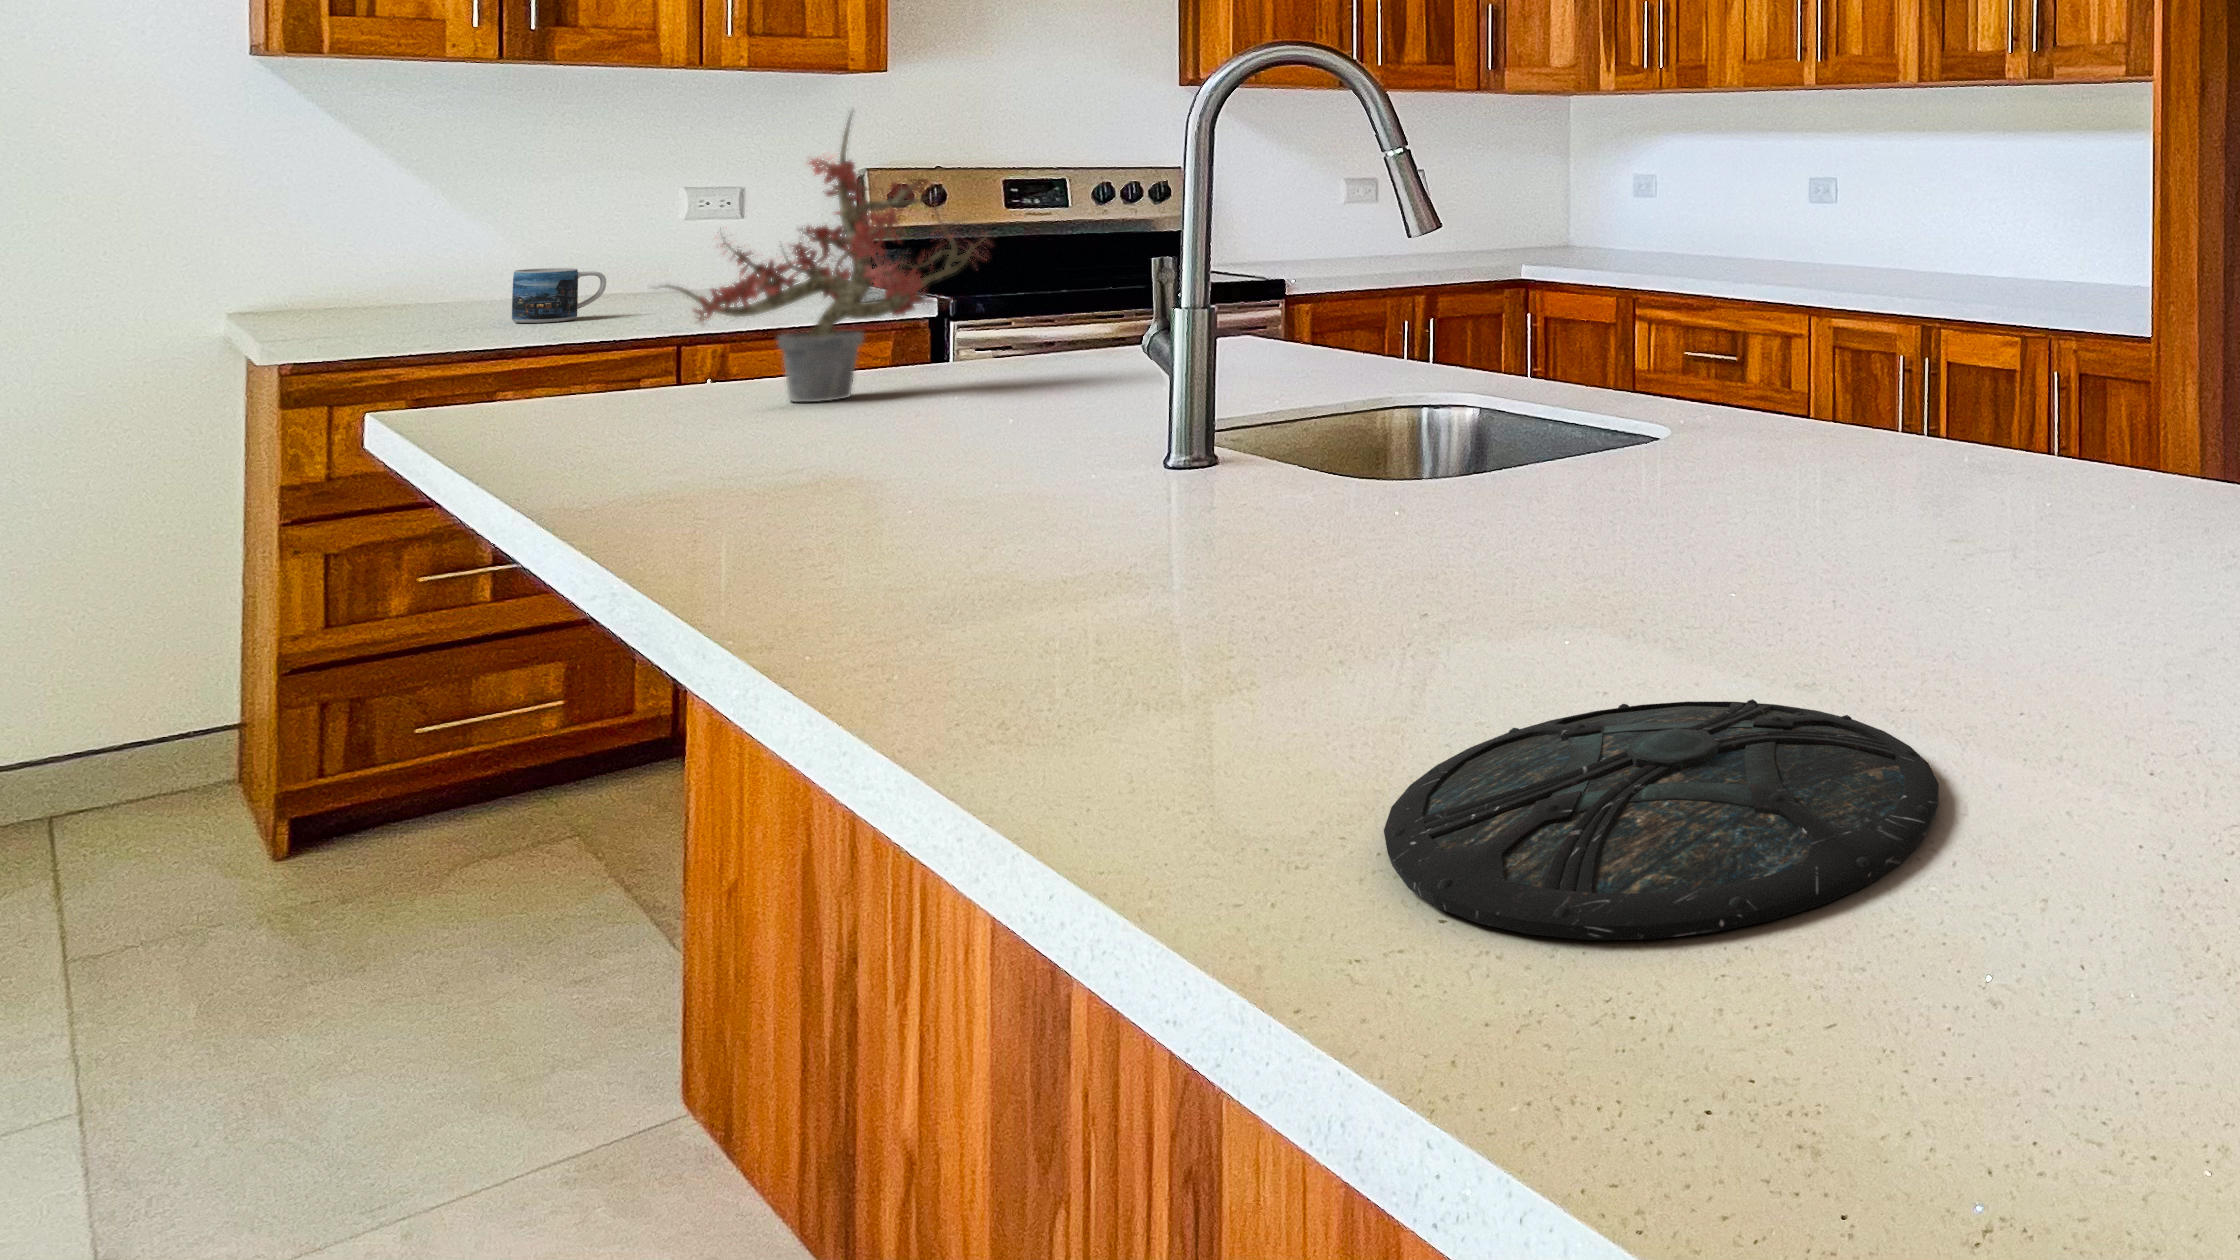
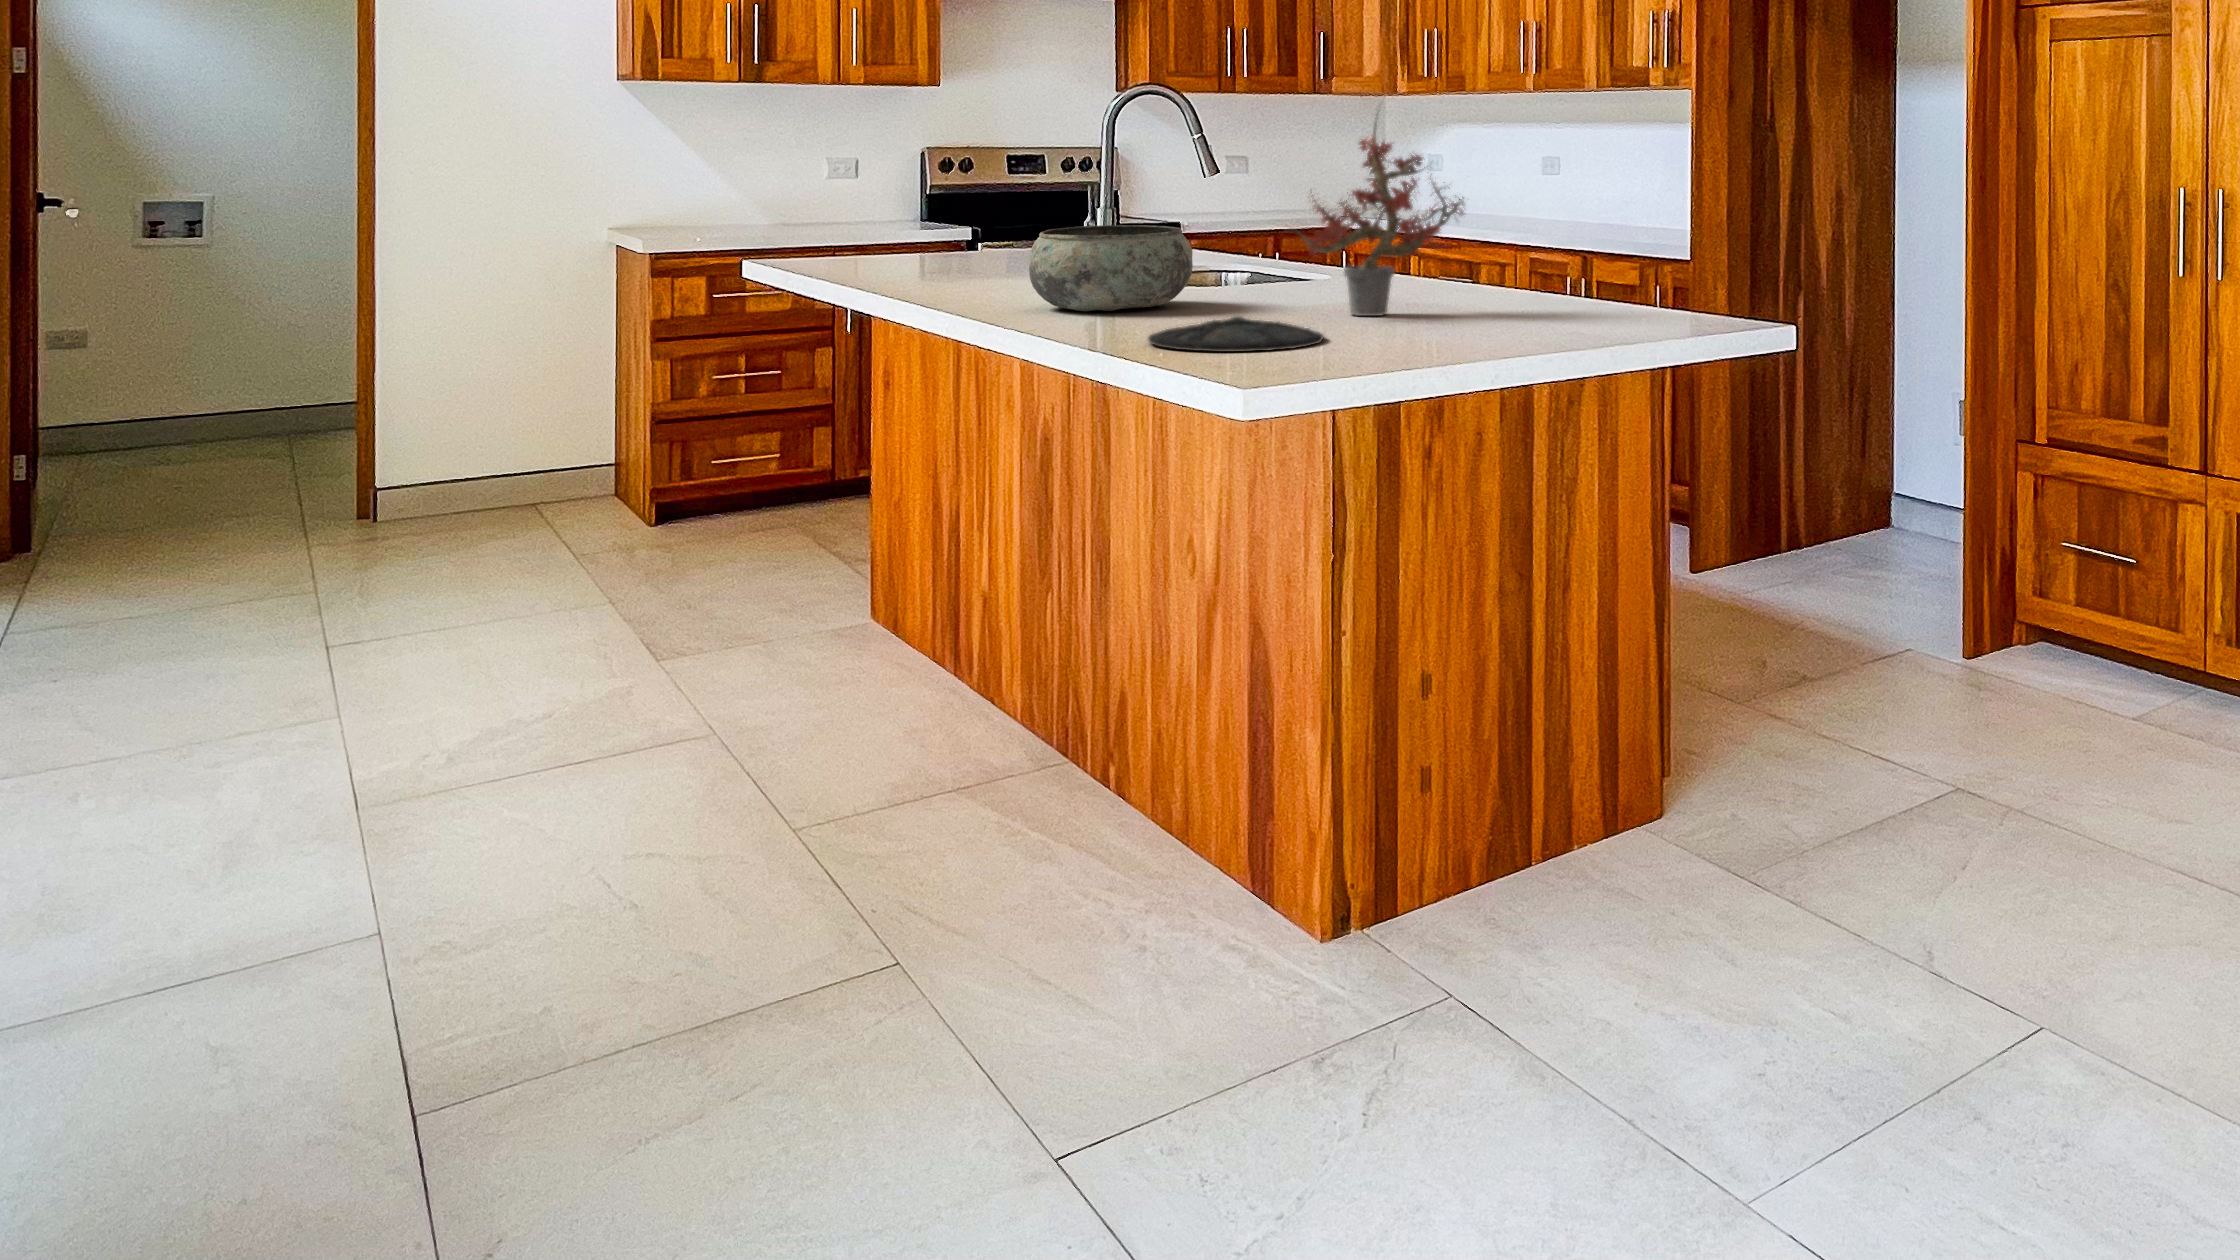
potted plant: present [665,116,987,402] -> present [1294,118,1464,316]
mug: present [512,268,606,323] -> none [749,205,795,236]
bowl: none [993,366,1420,611] -> present [1029,225,1193,311]

